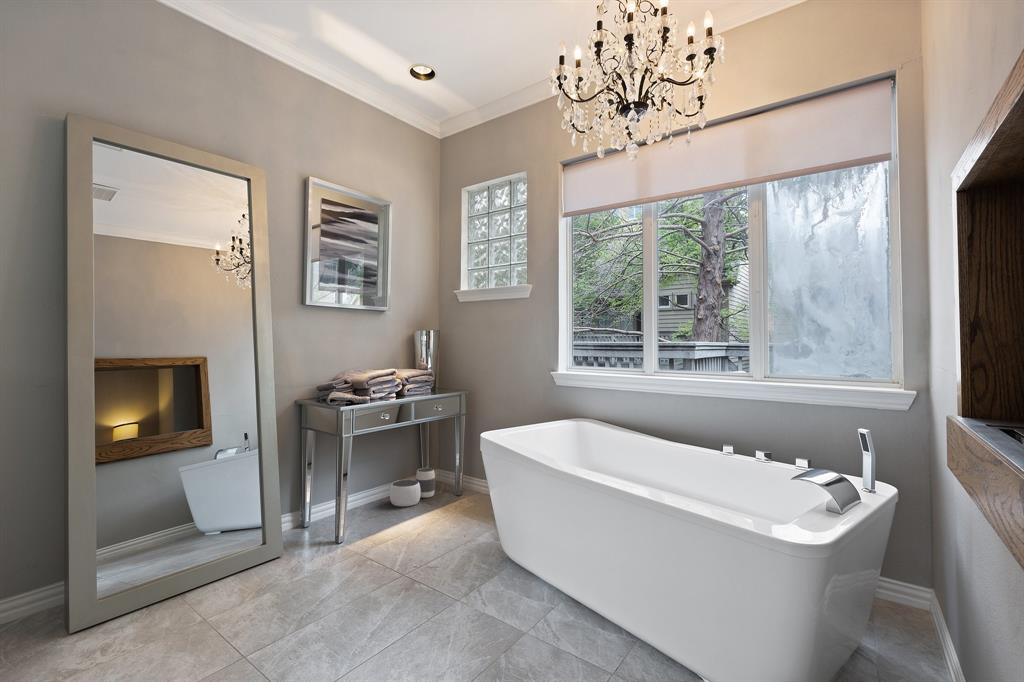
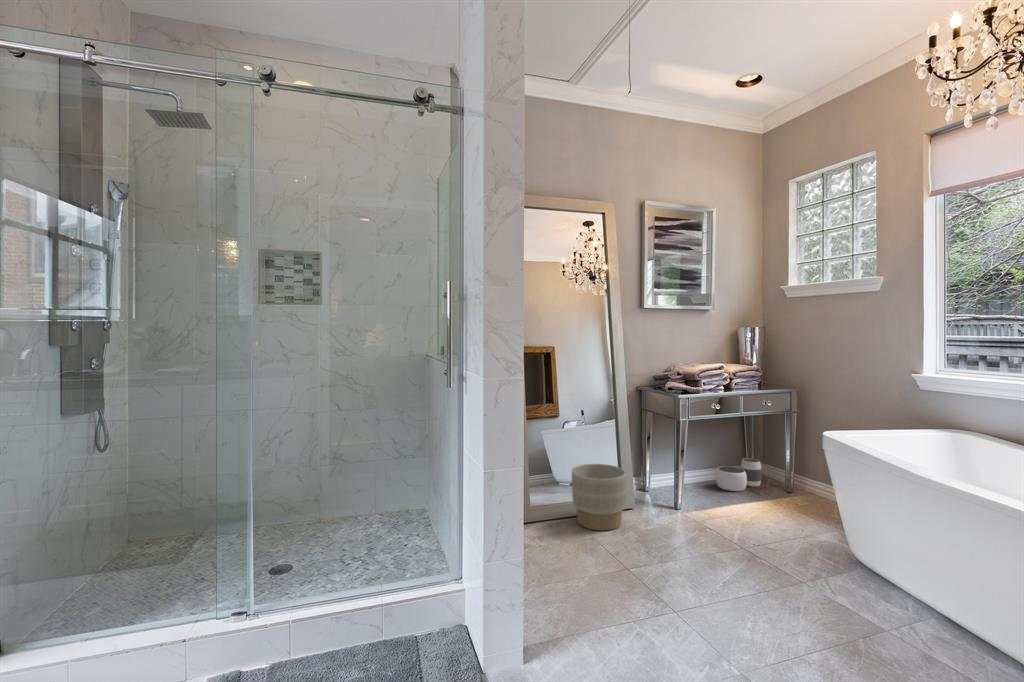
planter: none [186,503,270,598] -> present [572,464,626,531]

